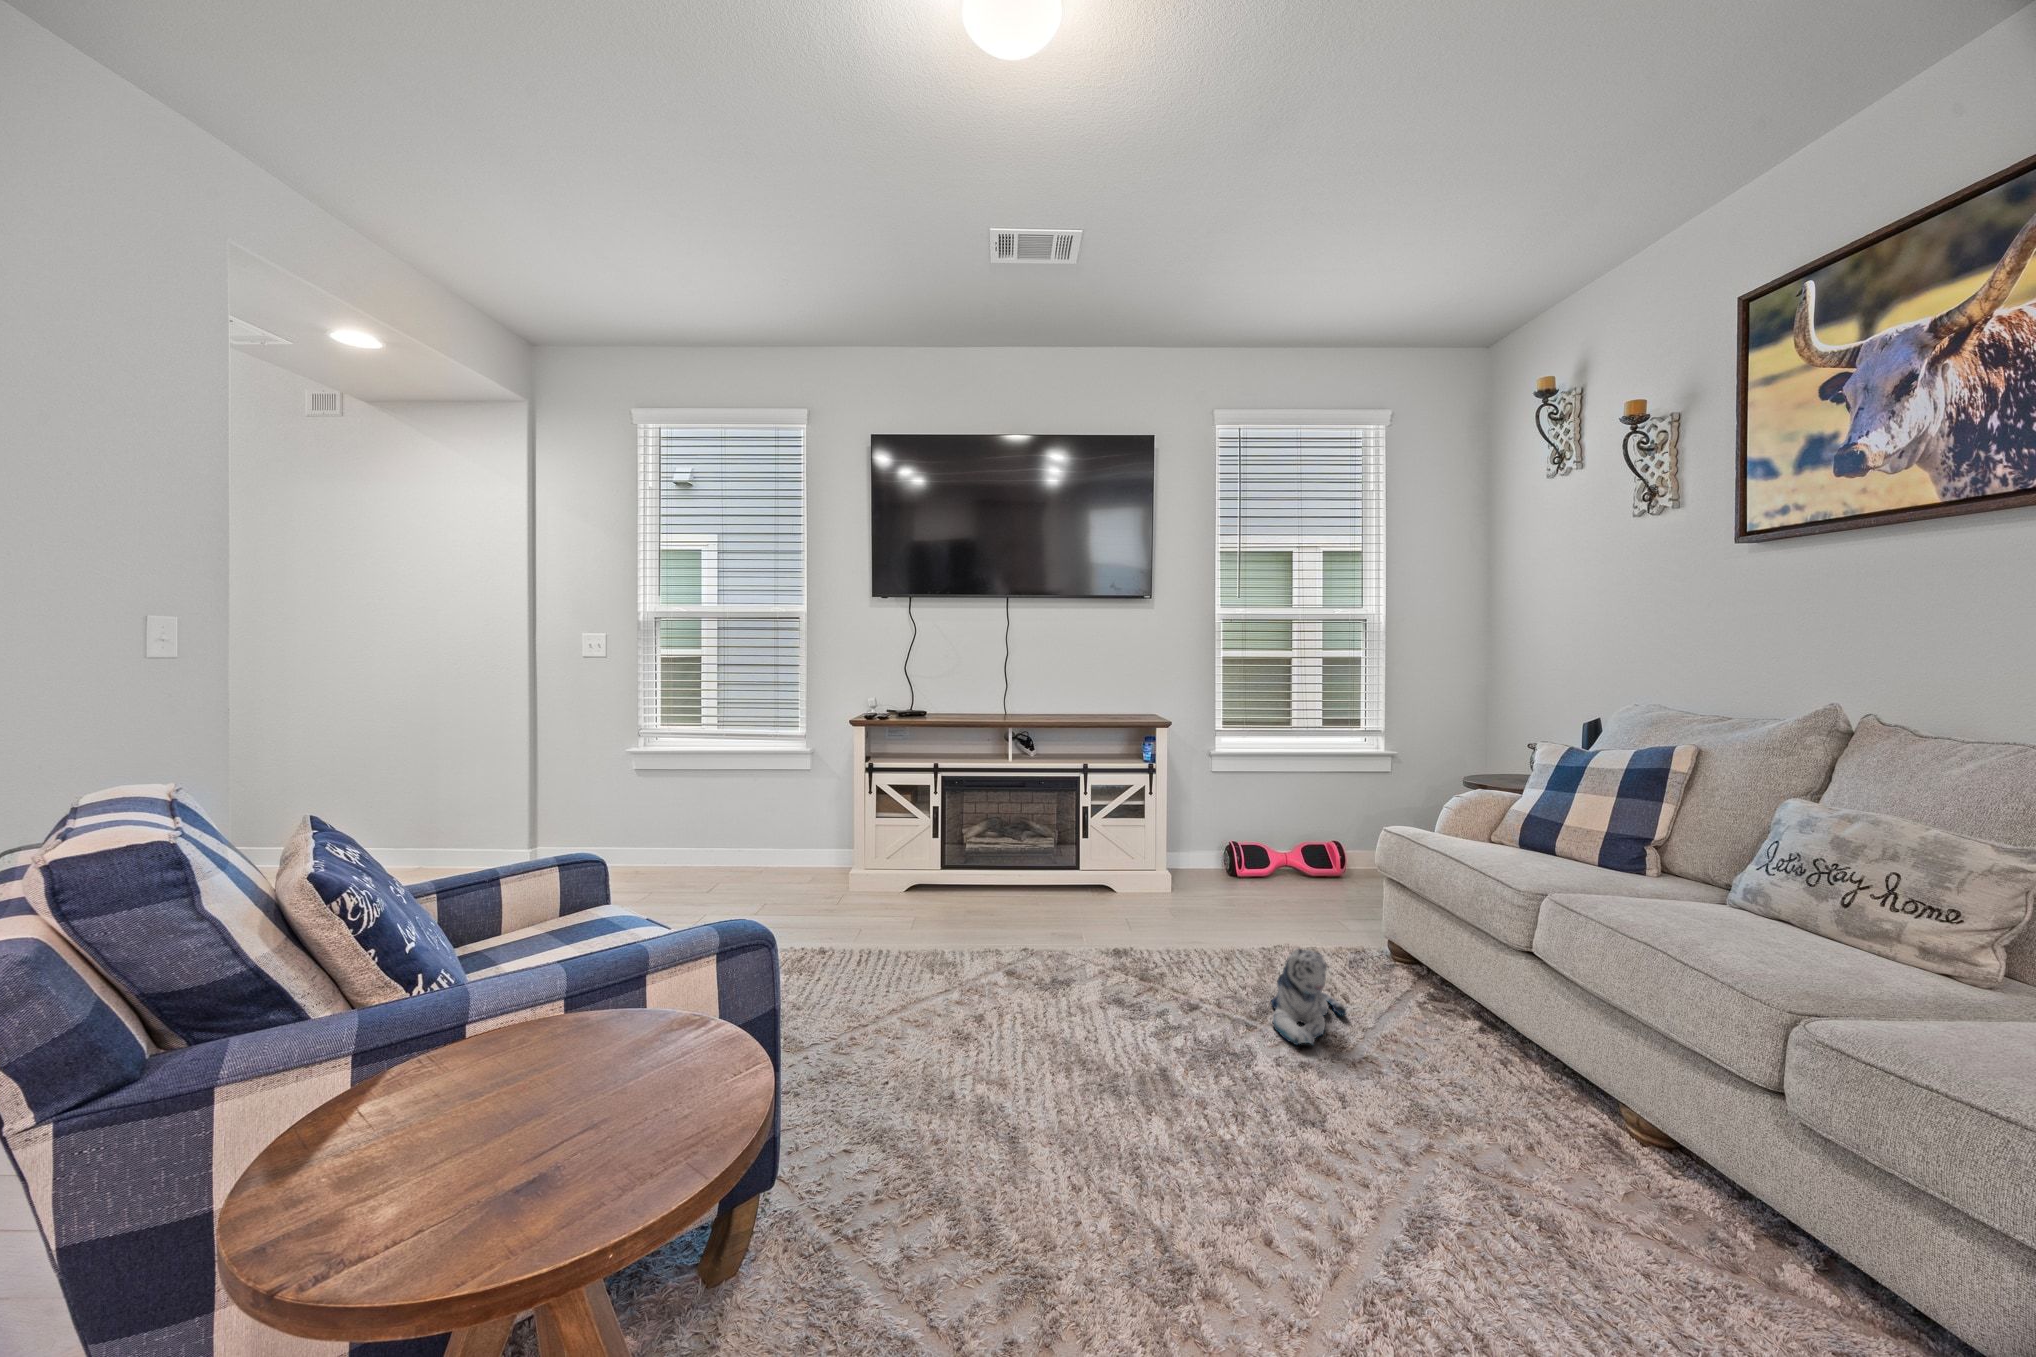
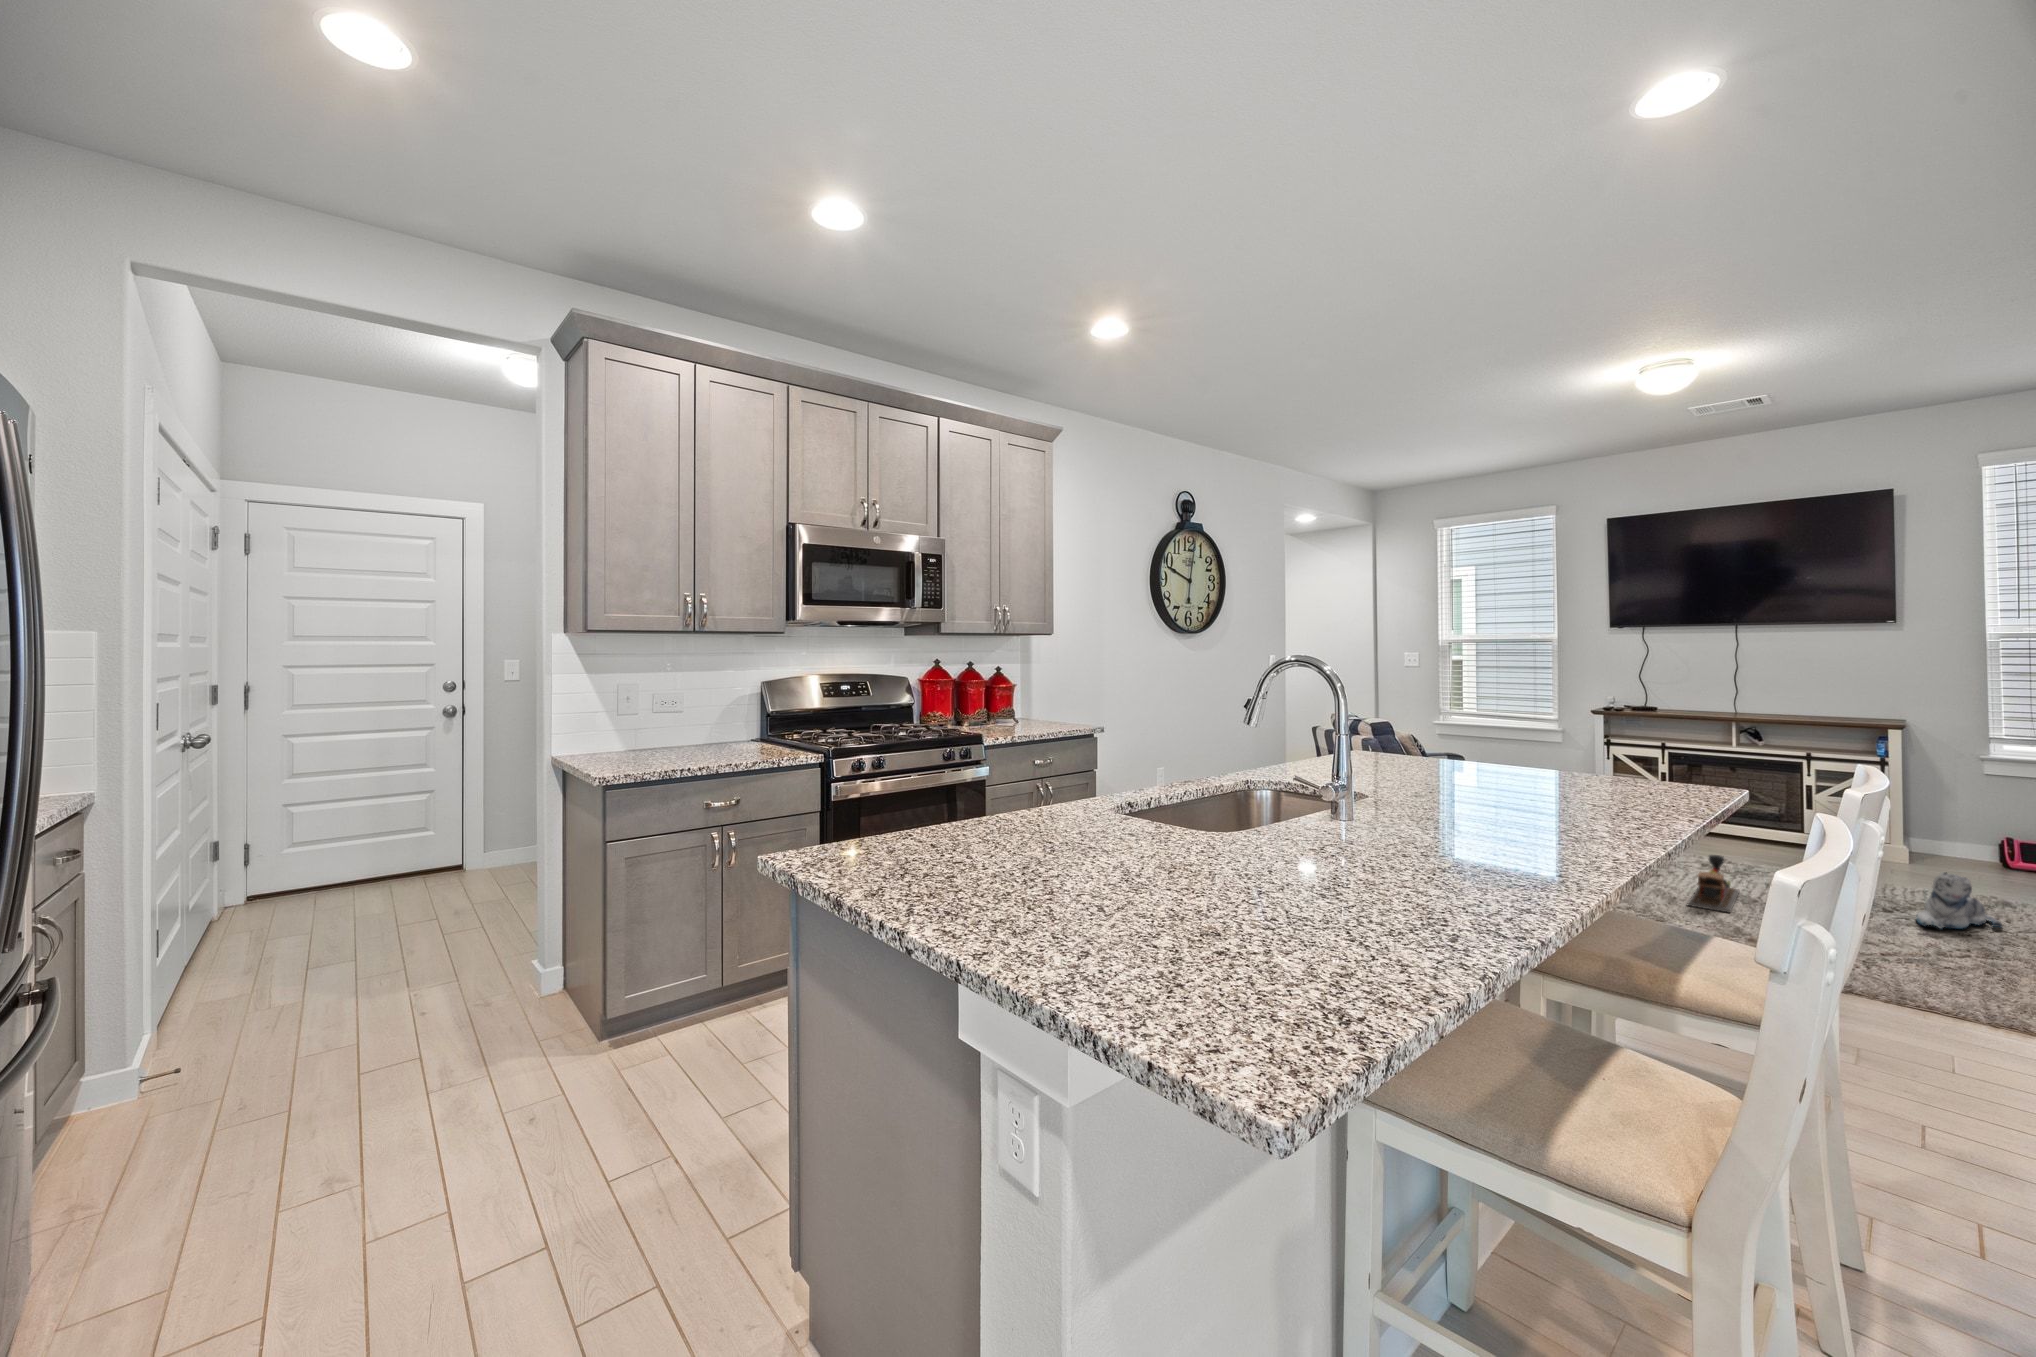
toy train: none [1022,977,1095,1112] -> present [1687,855,1739,912]

